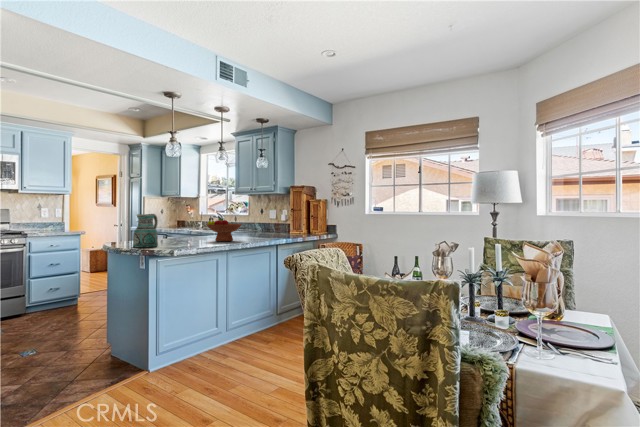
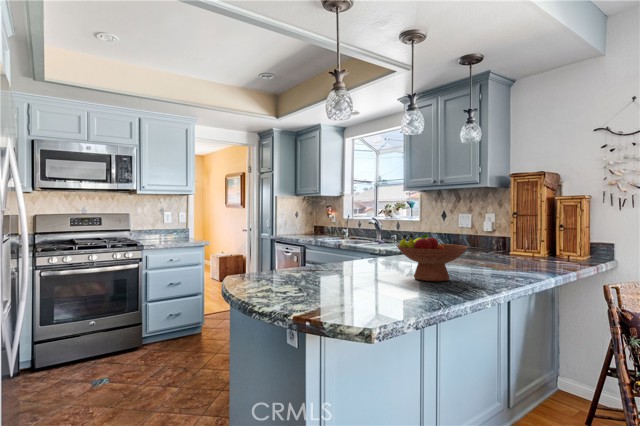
ceramic pitcher: present [133,214,158,247] -> none [271,229,320,307]

